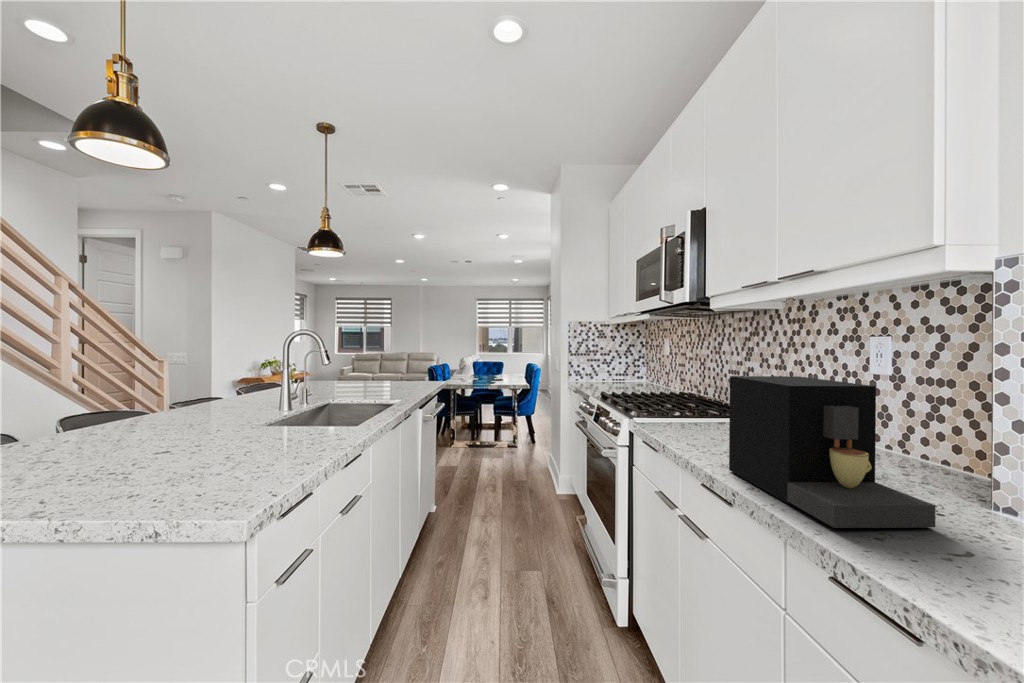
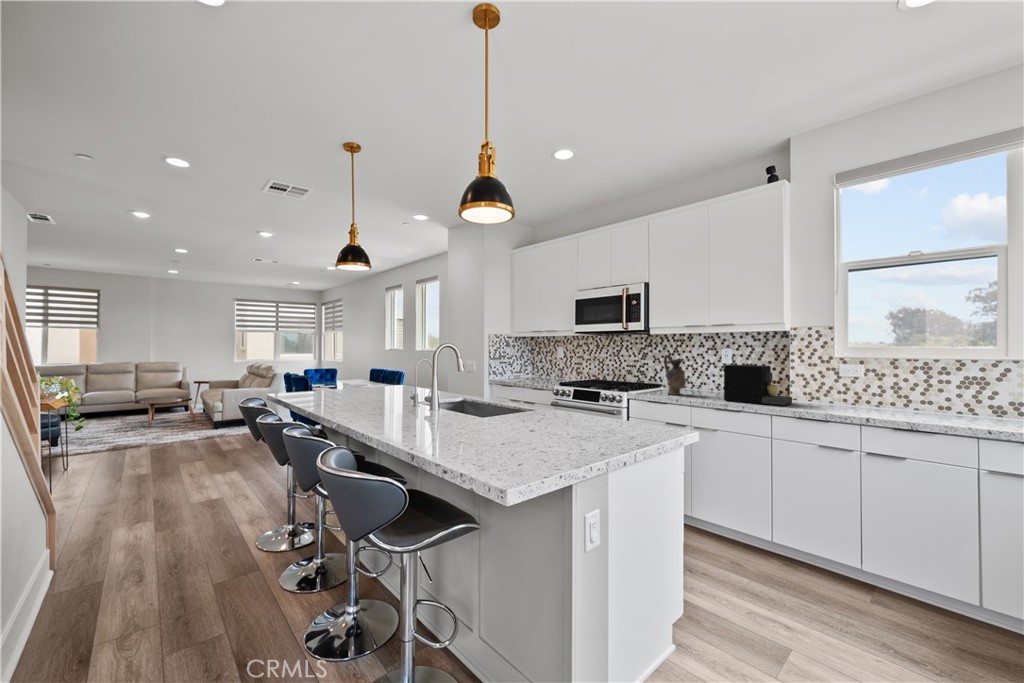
ceramic pitcher: none [676,348,718,439] -> present [664,355,686,395]

